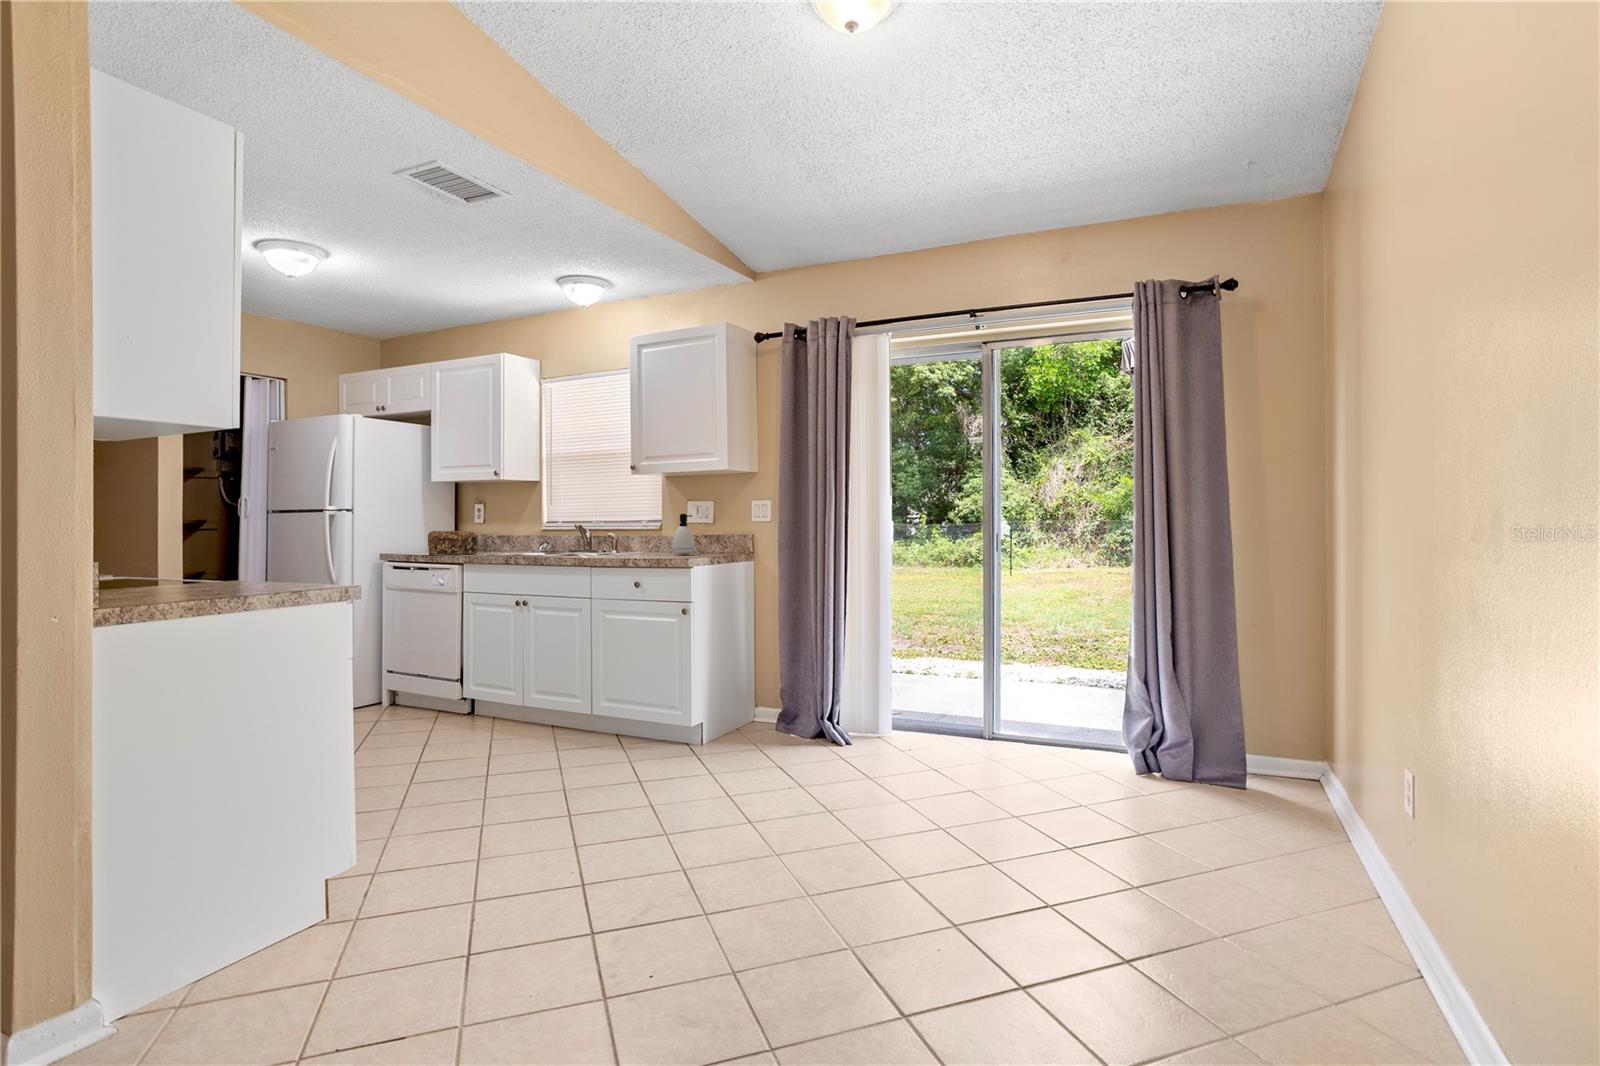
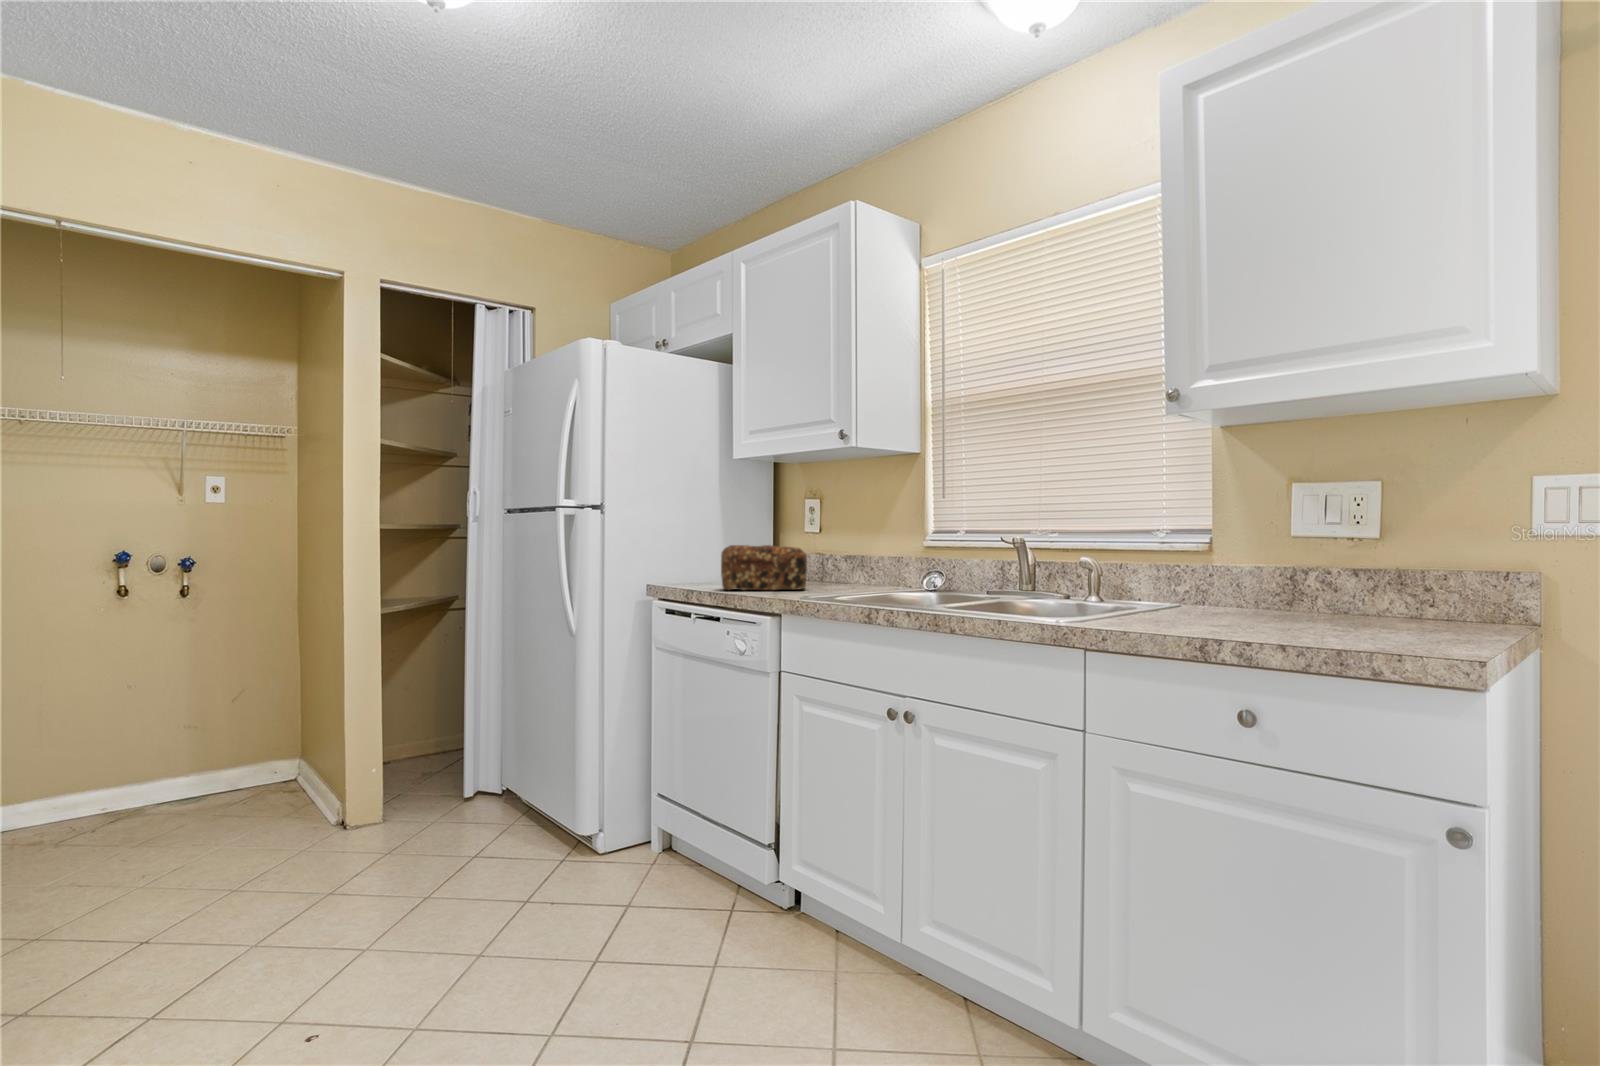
soap dispenser: present [672,514,695,555] -> none [1318,510,1395,628]

